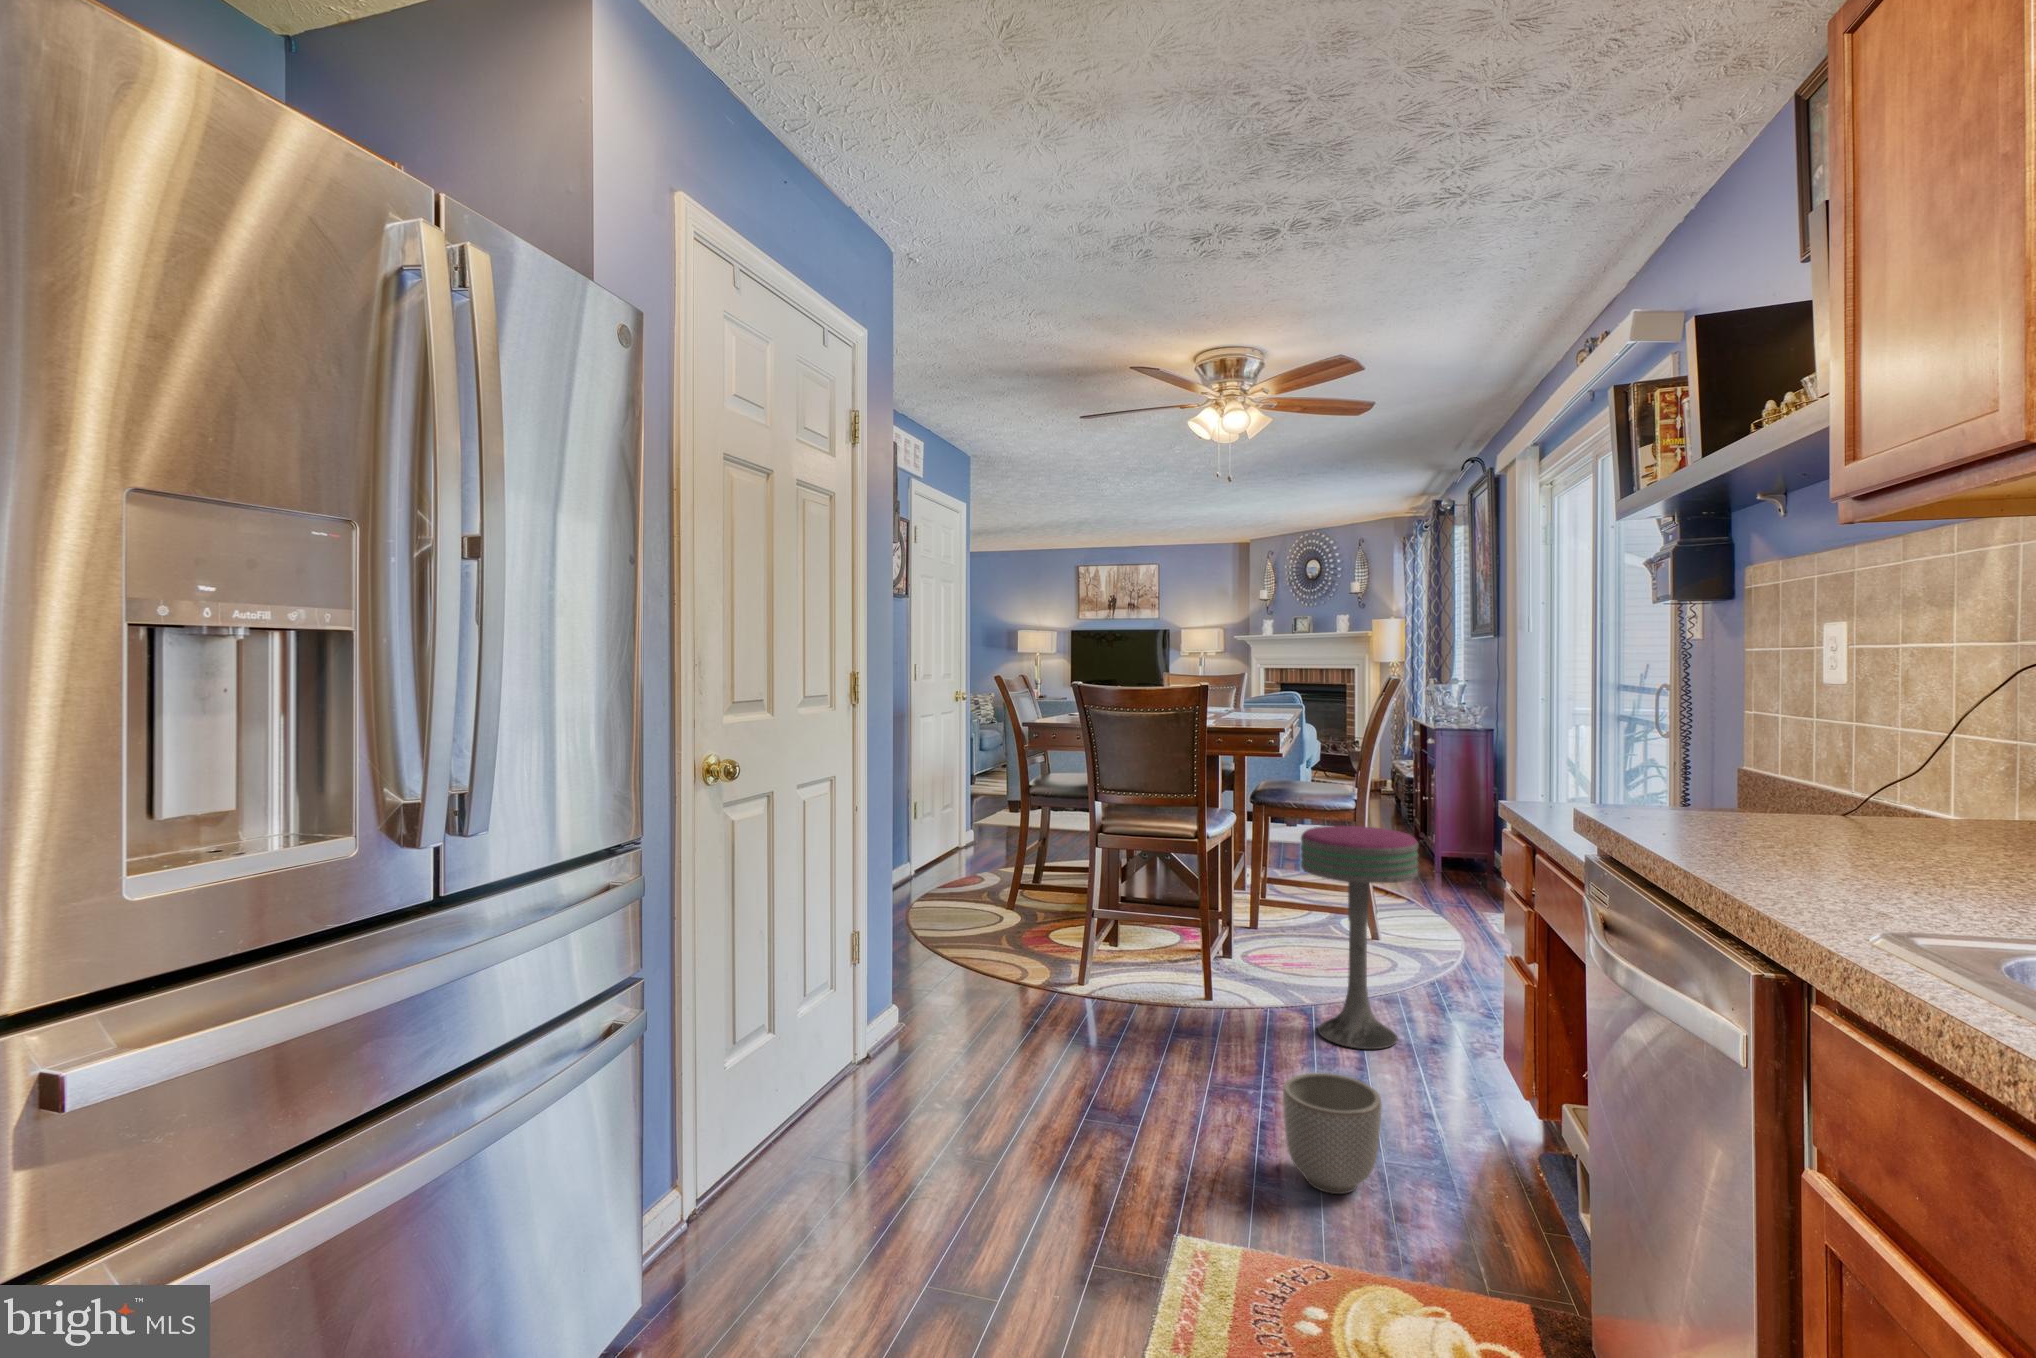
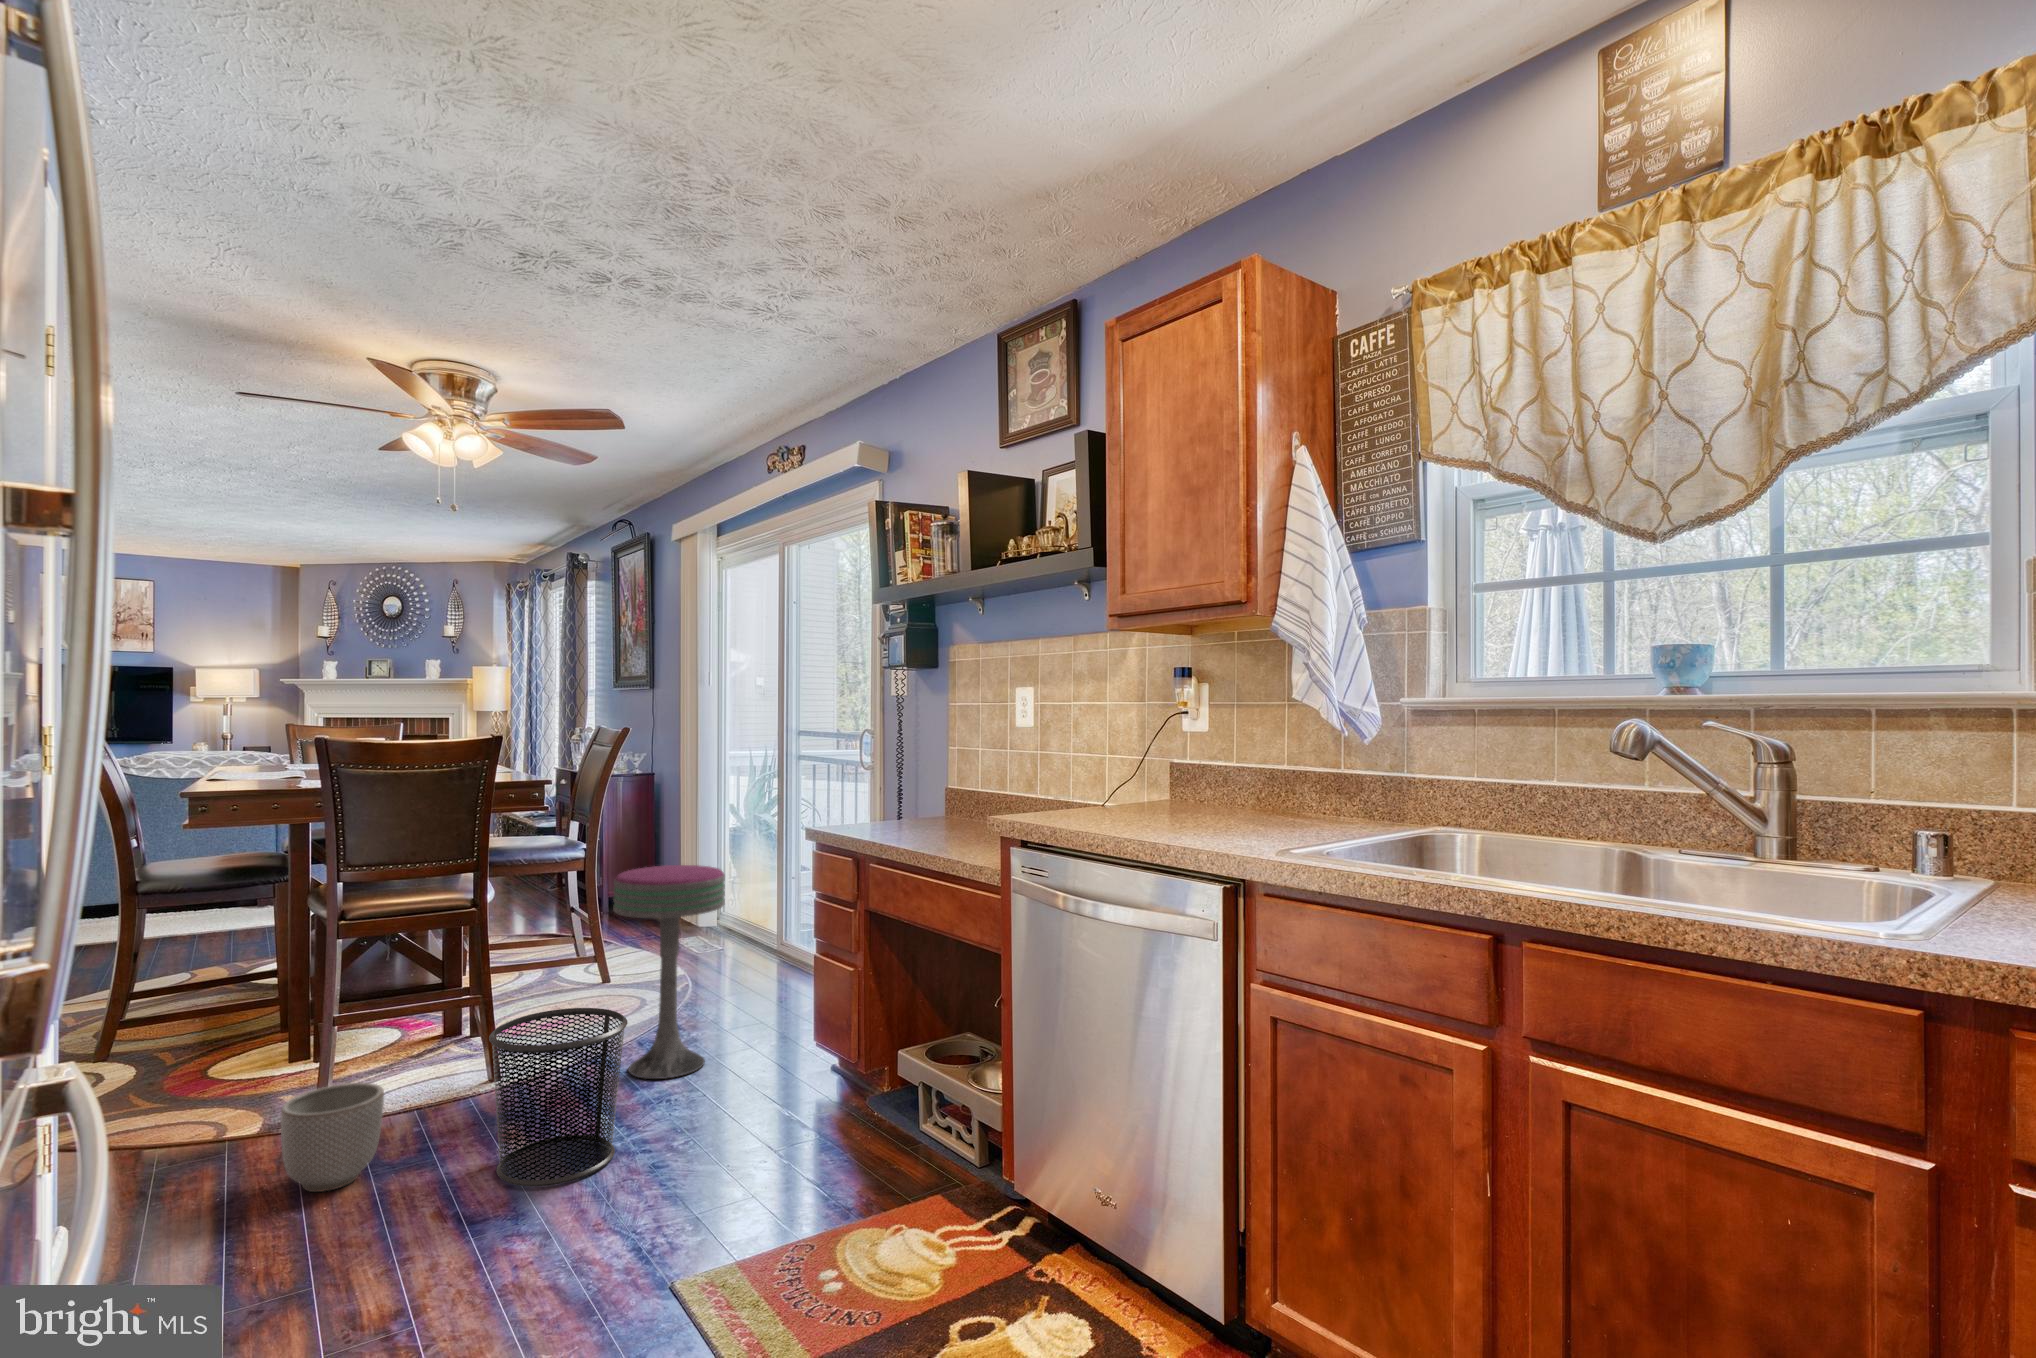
waste bin: none [1134,944,1254,1108] -> present [489,1008,627,1187]
planter: present [1283,1073,1382,1194] -> present [281,1083,384,1192]

